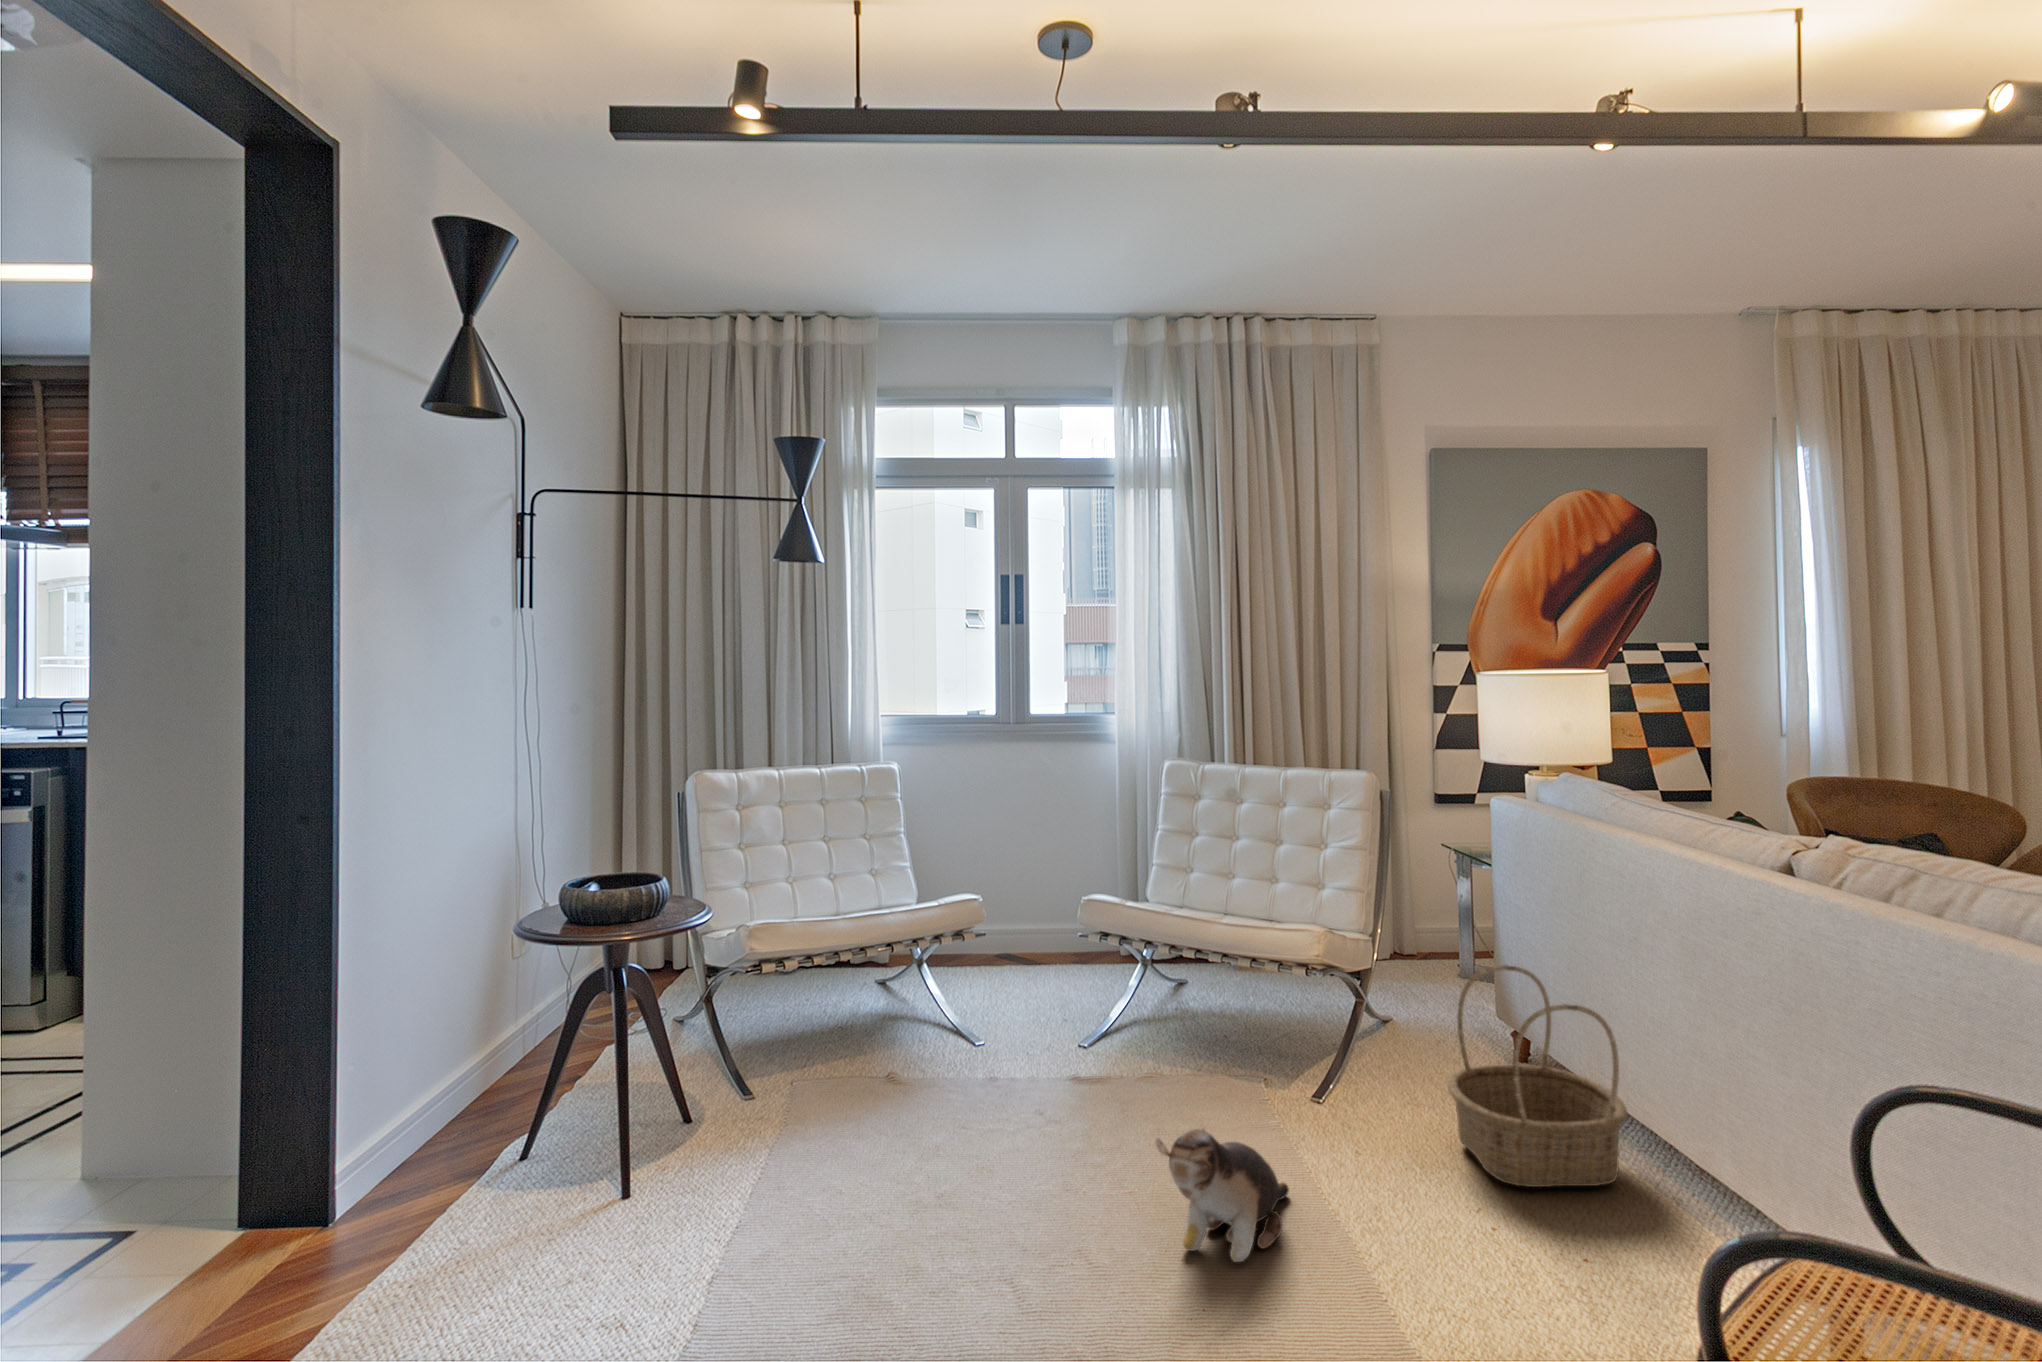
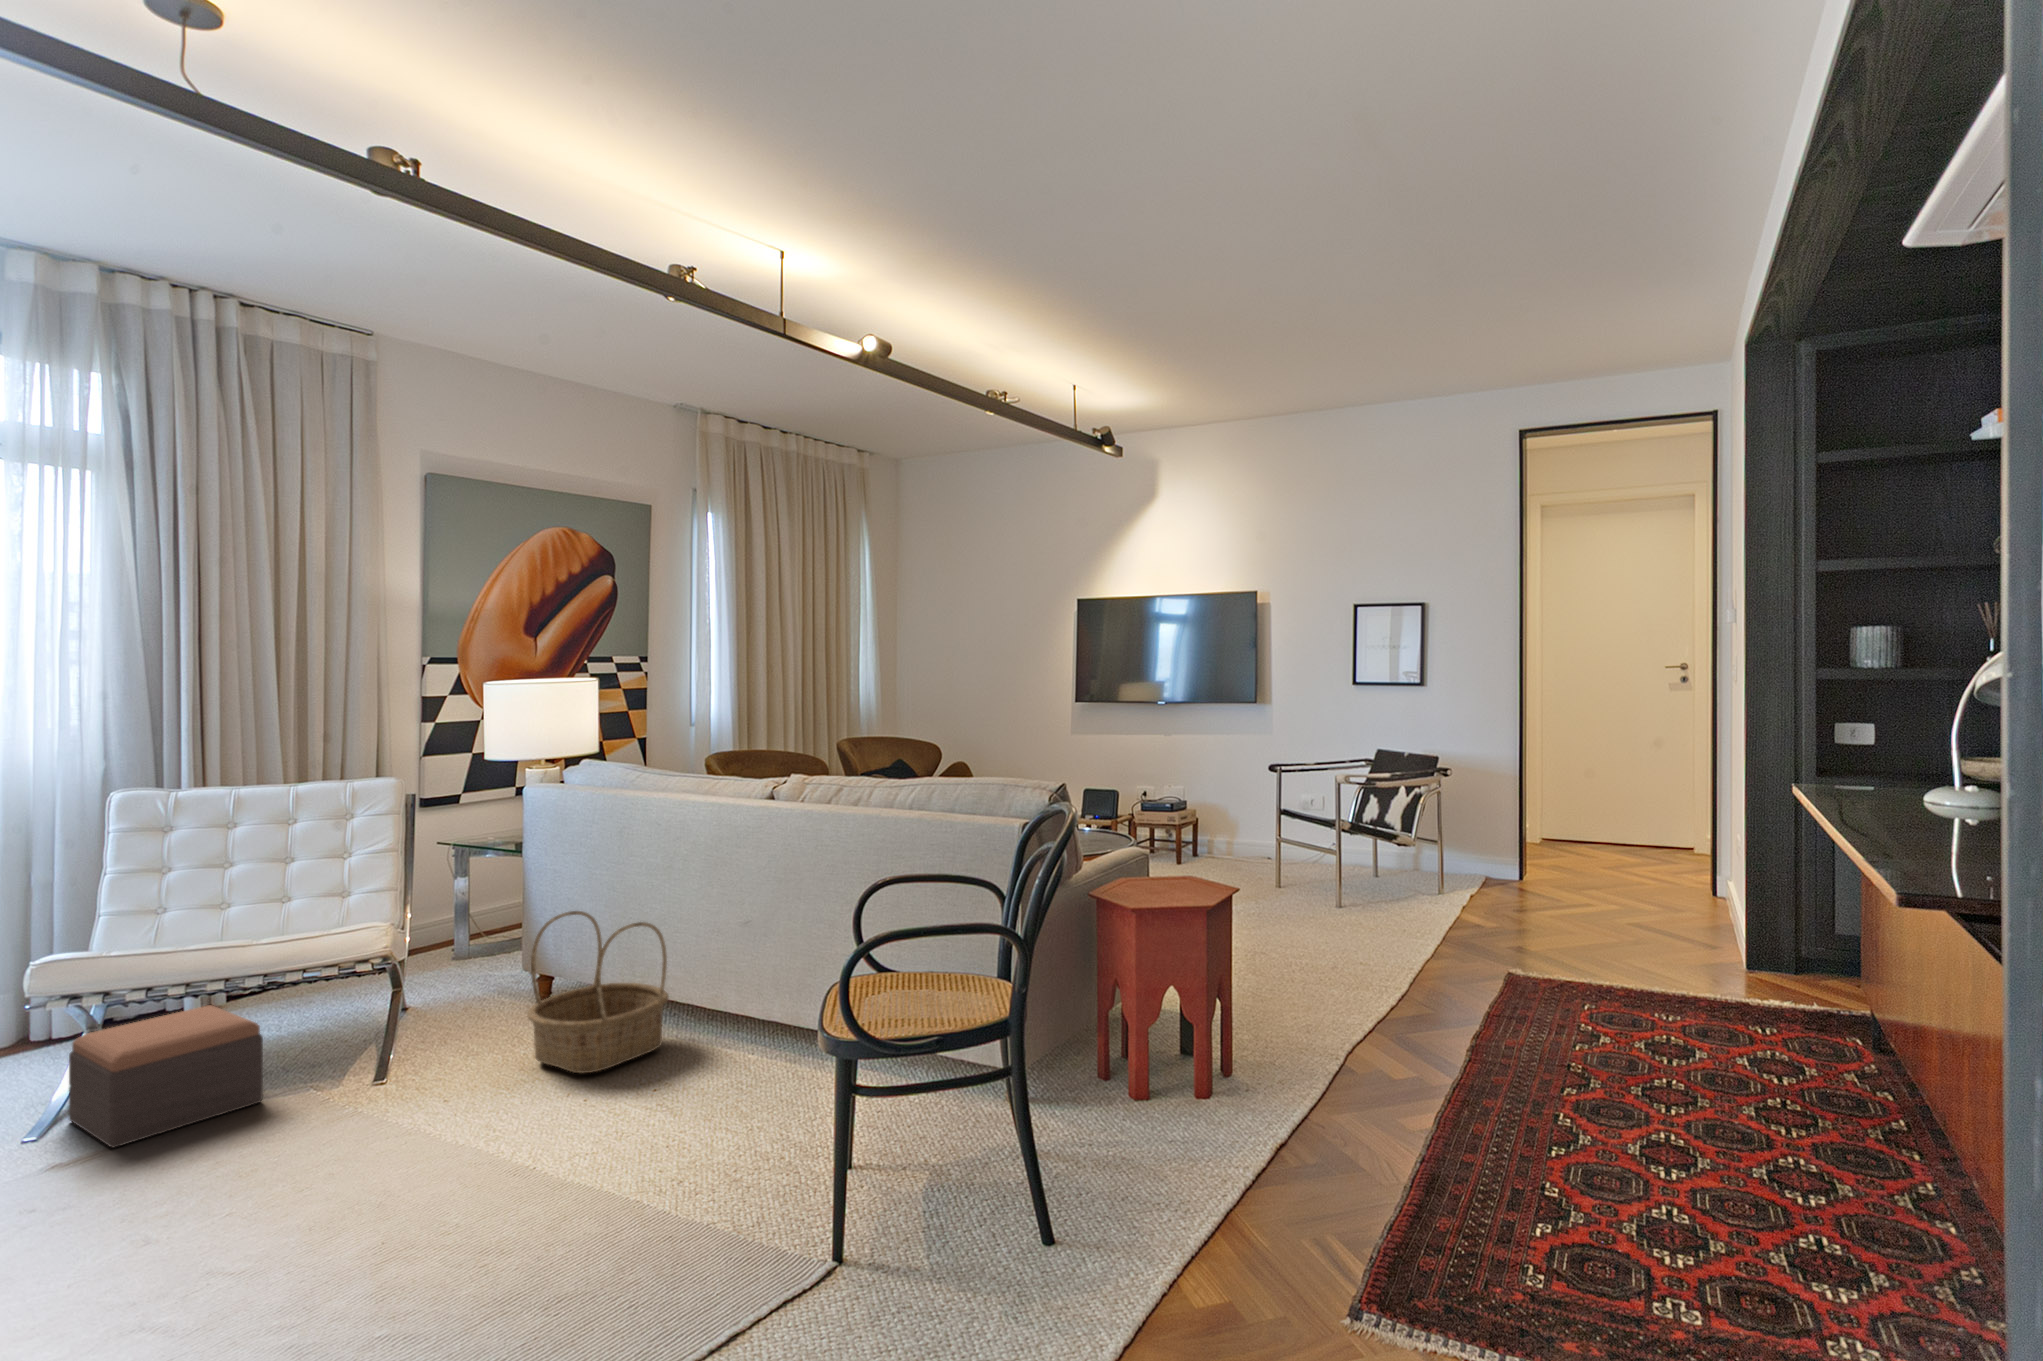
footstool: none [1104,974,1220,1083] -> present [69,1005,263,1148]
plush toy: present [1156,1129,1289,1262] -> none [312,1099,425,1222]

